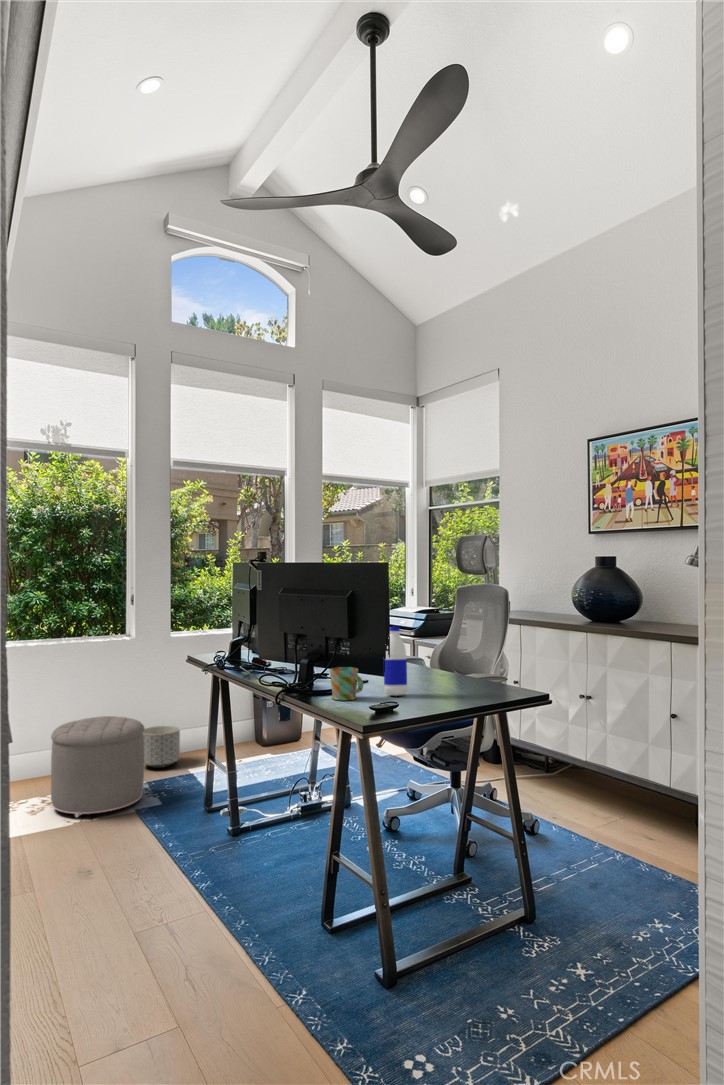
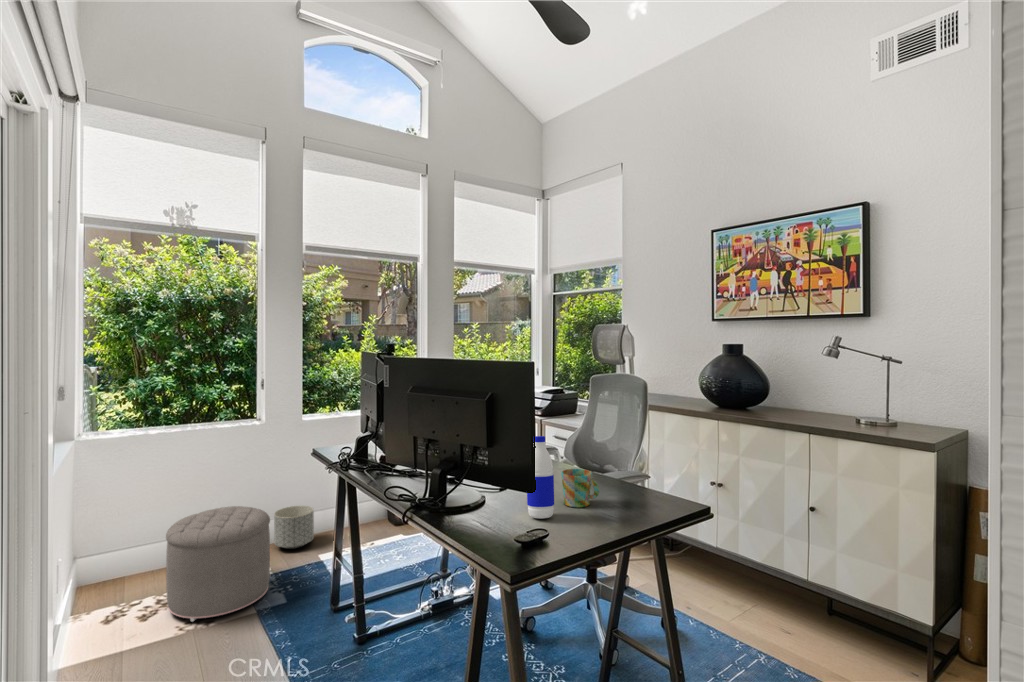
mug: present [330,667,363,700] -> present [561,469,599,507]

